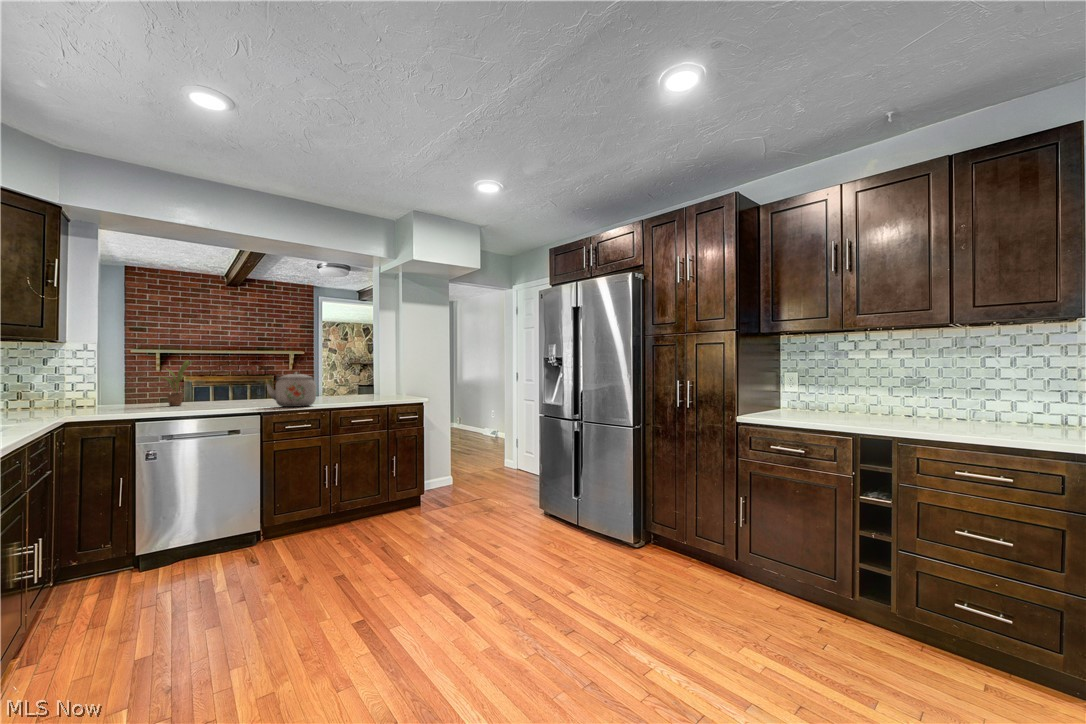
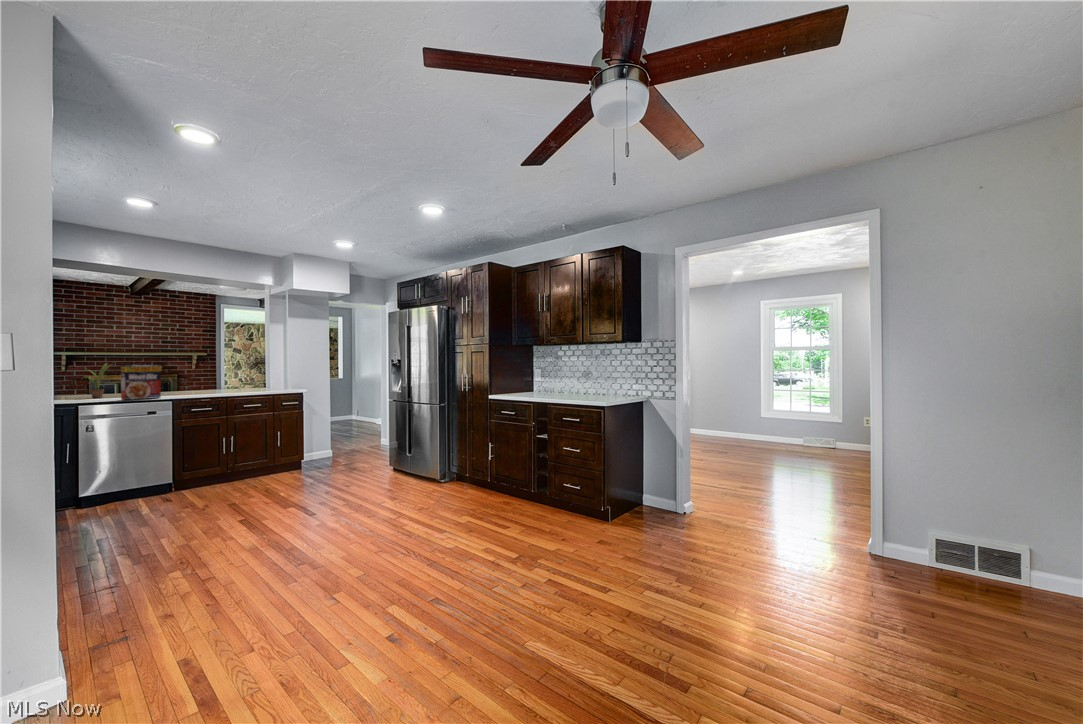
cereal box: none [198,361,248,410] -> present [121,365,161,400]
kettle: present [267,372,316,407] -> none [175,372,215,397]

